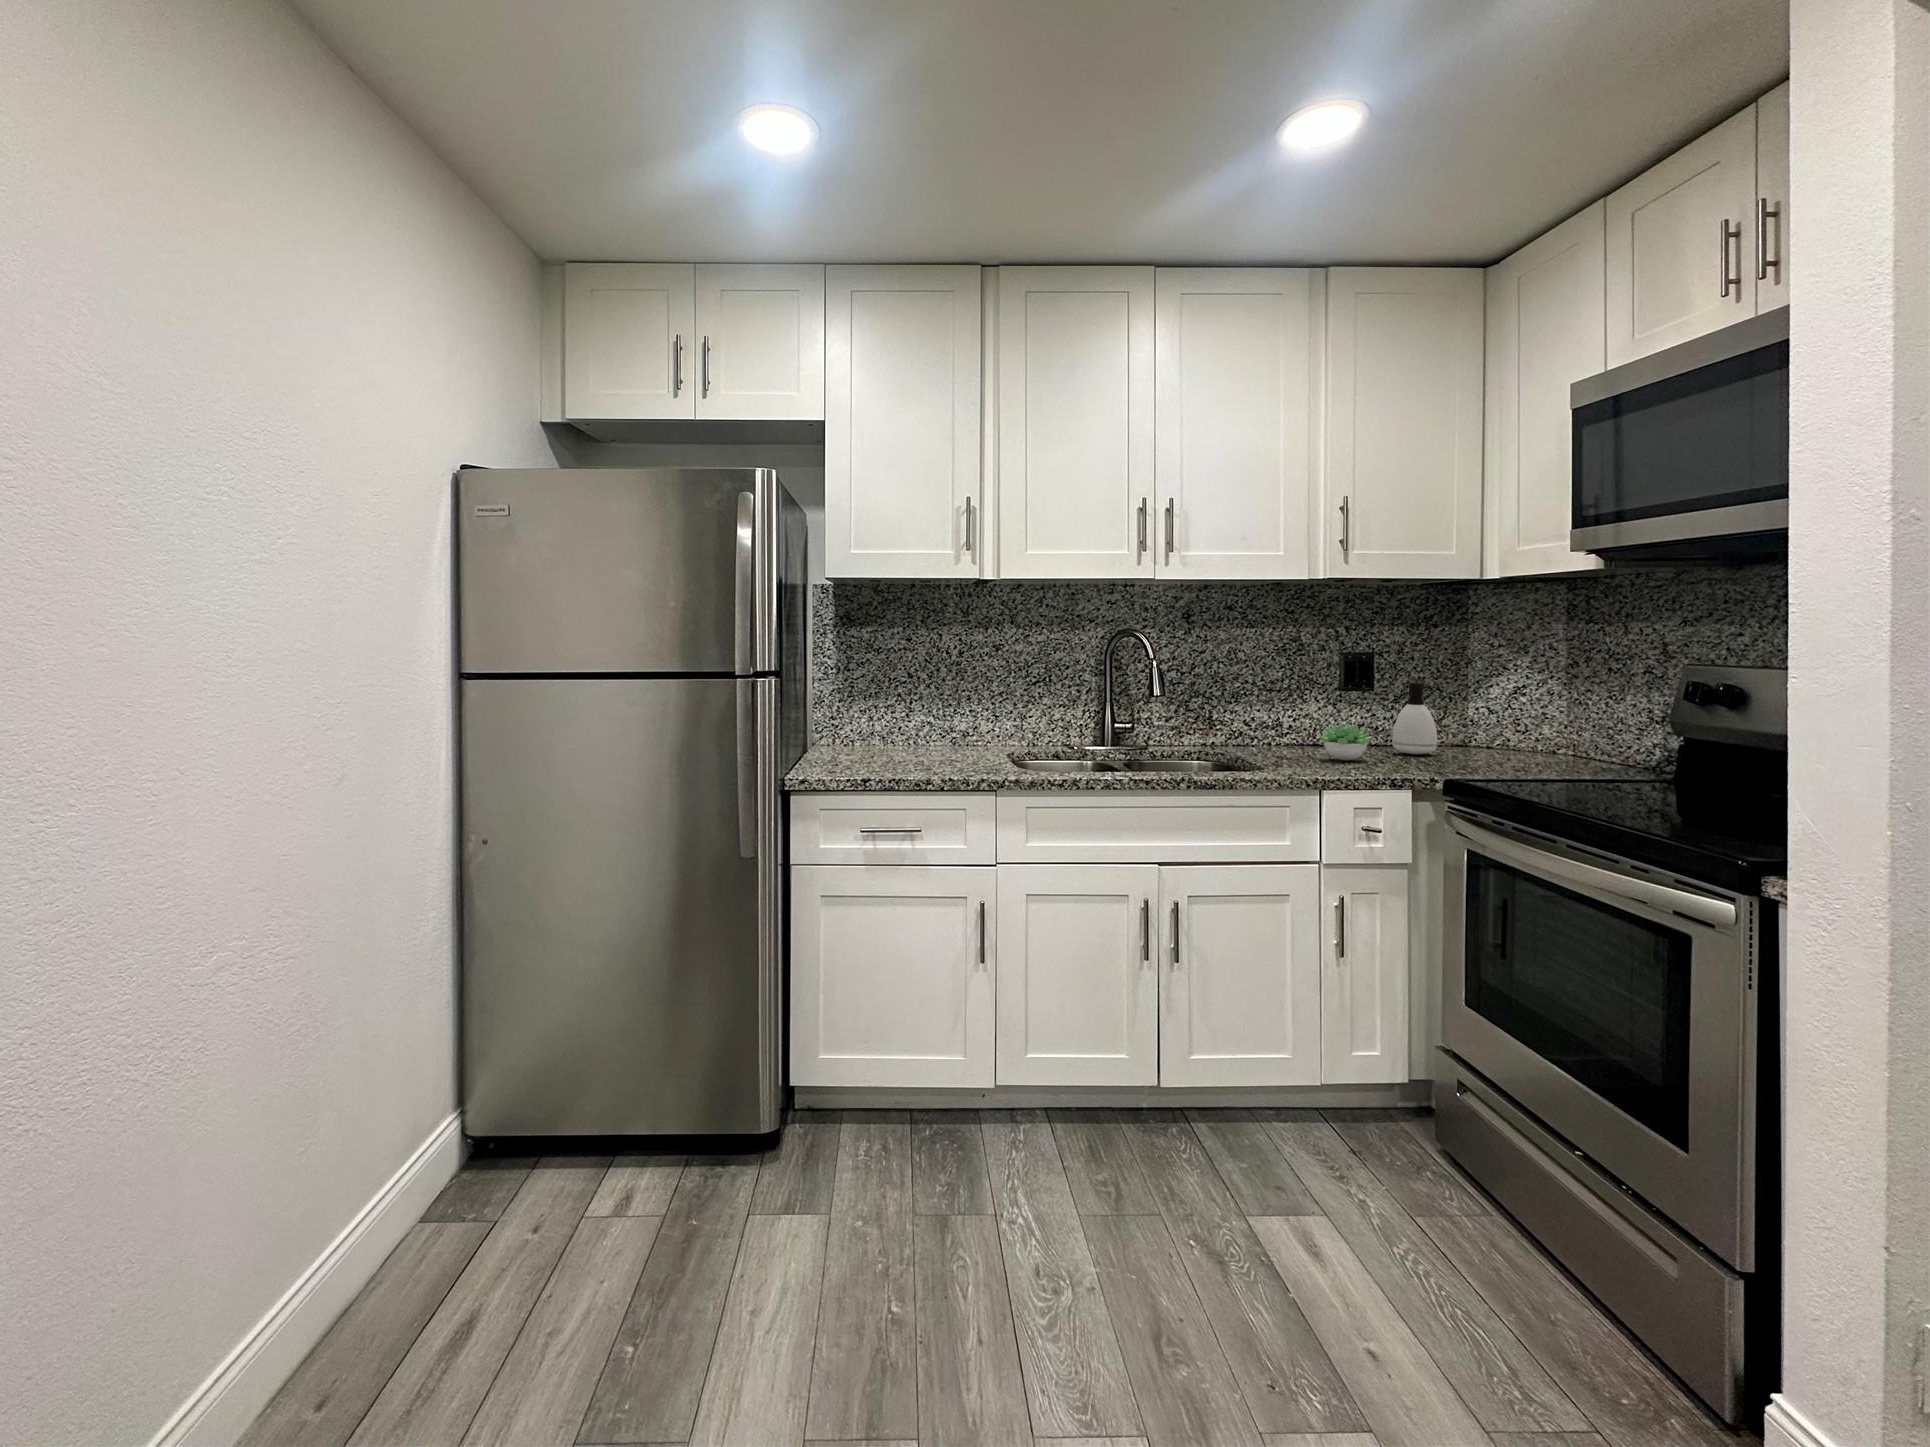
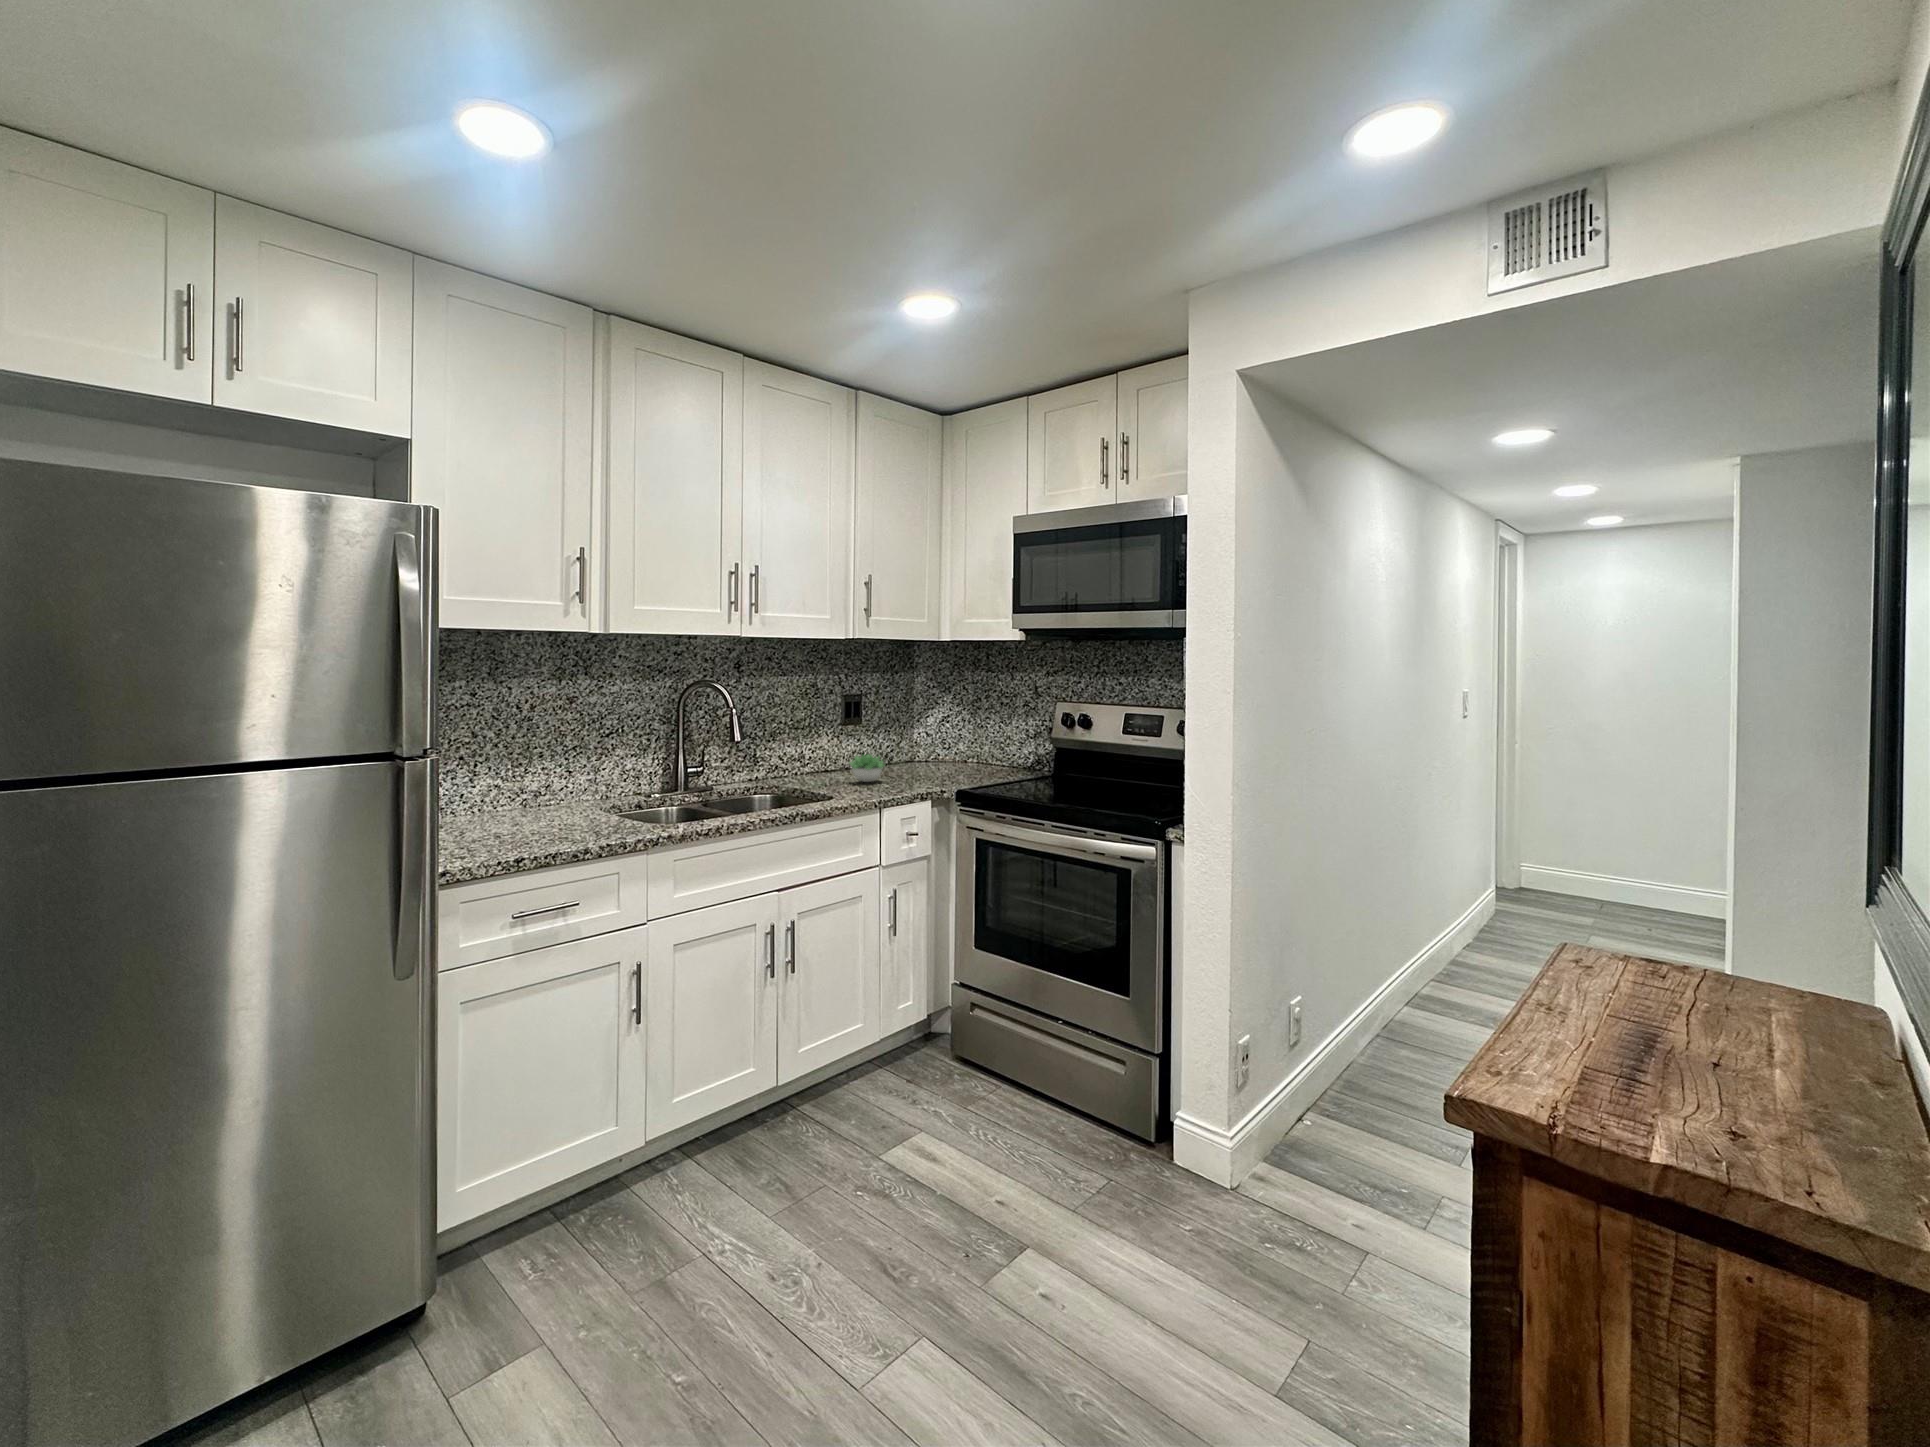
soap dispenser: present [1392,682,1437,754] -> none [884,717,913,772]

